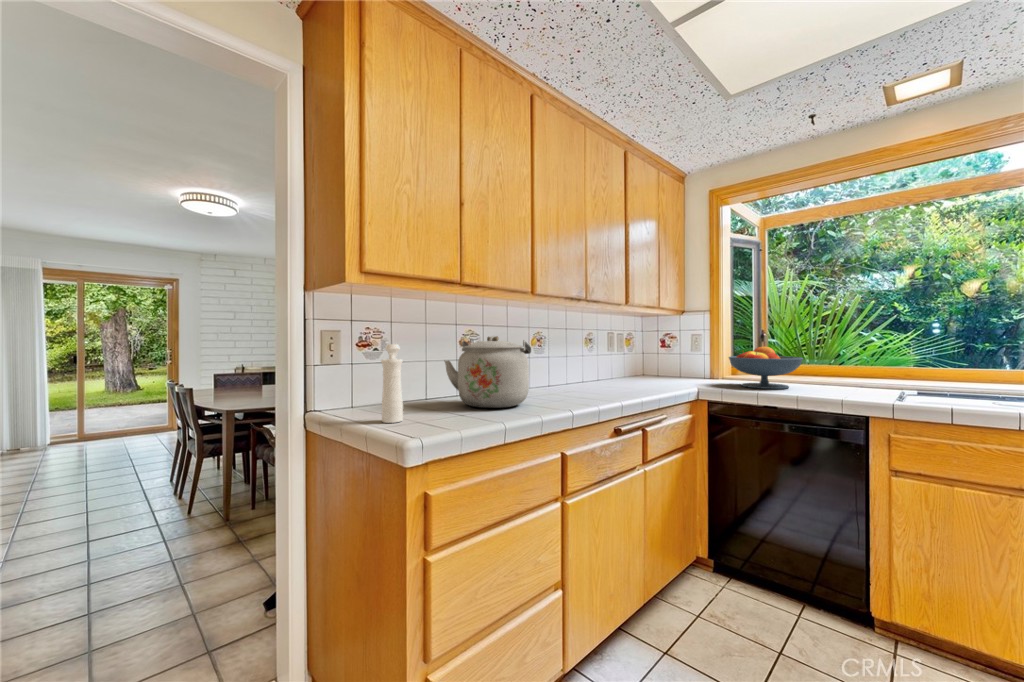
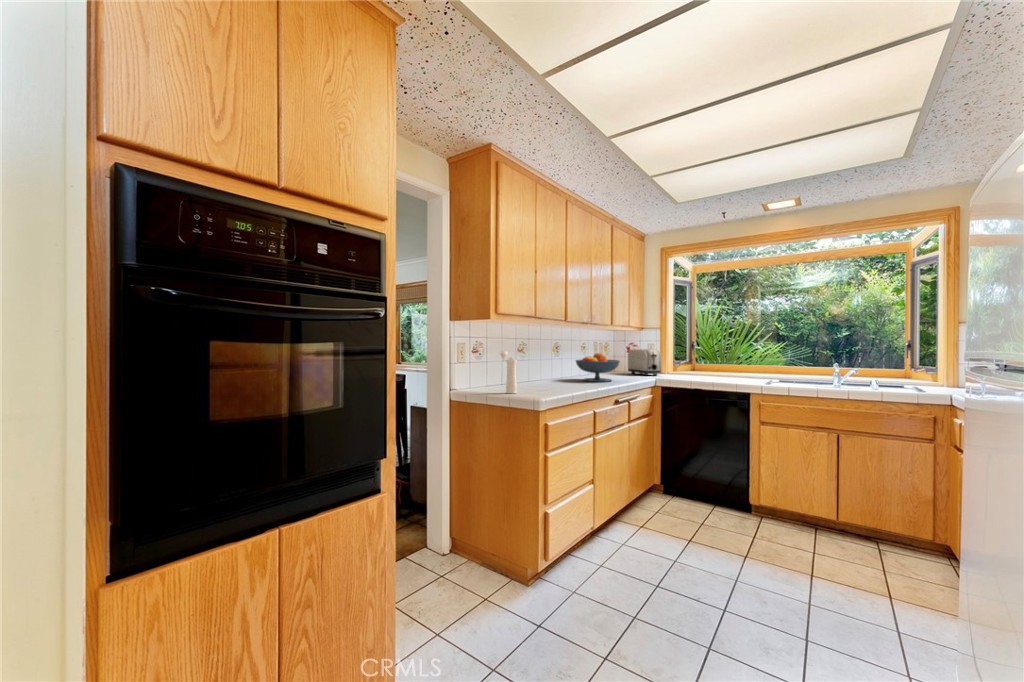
kettle: present [444,336,531,408] -> none [520,346,570,388]
toaster: none [659,342,709,382] -> present [628,349,661,376]
fruit bowl: present [729,347,803,389] -> present [576,353,620,382]

